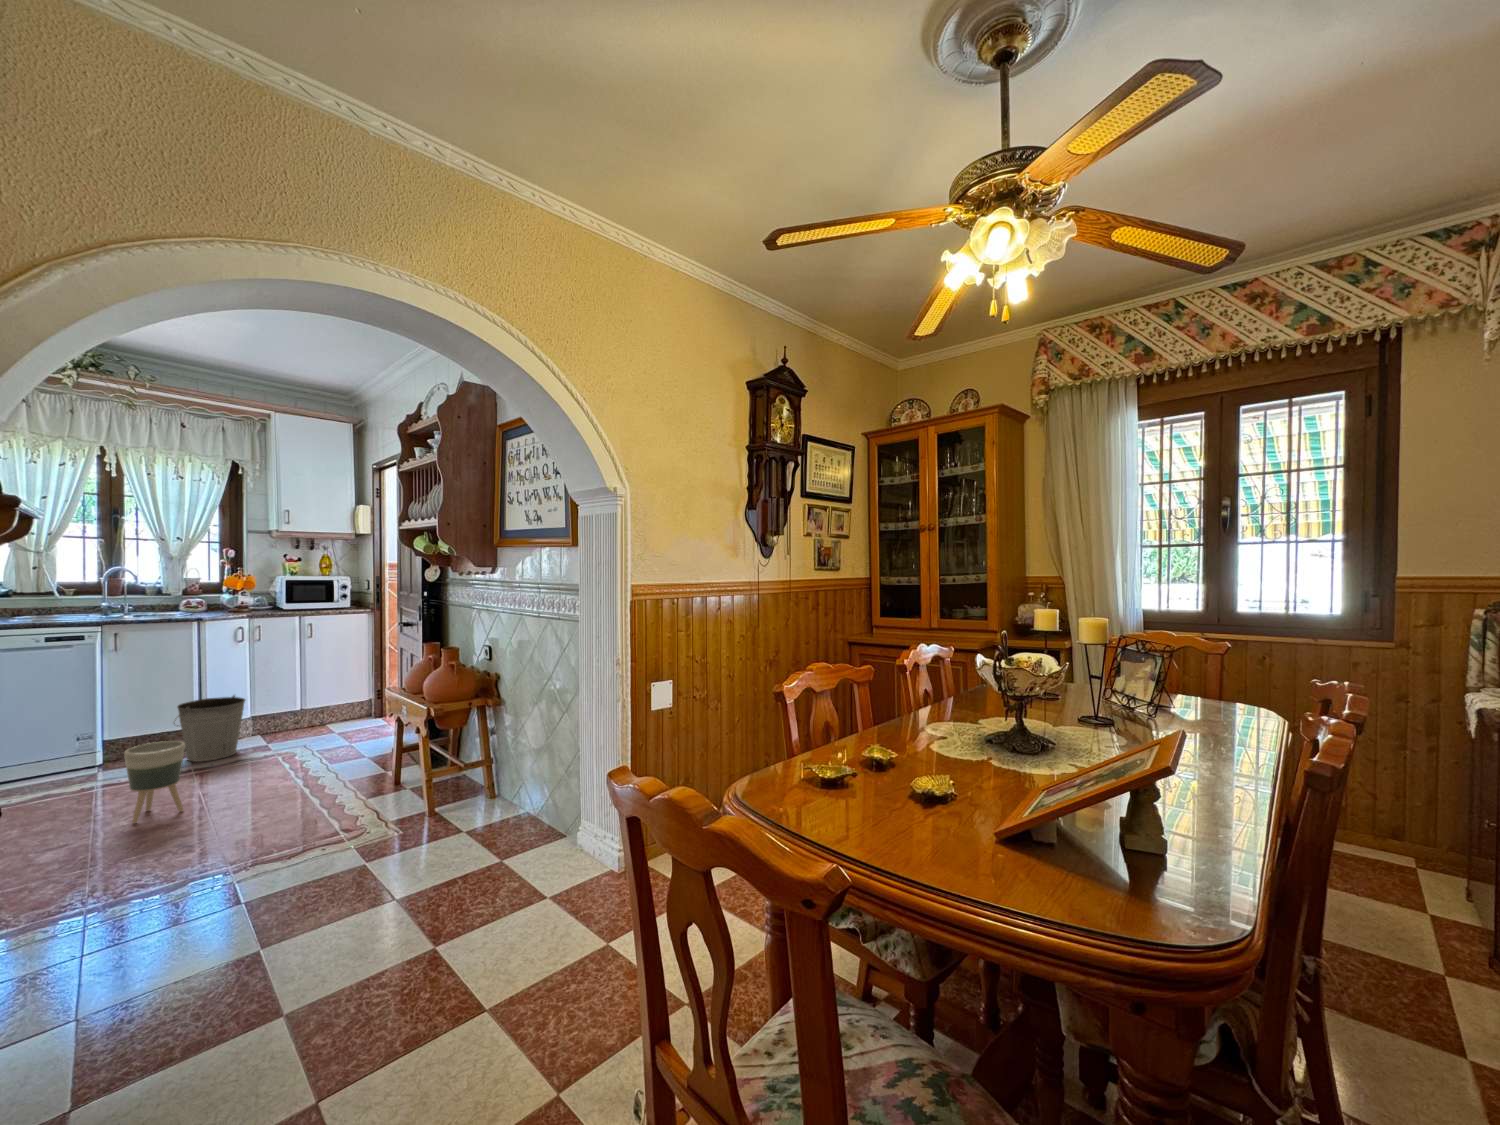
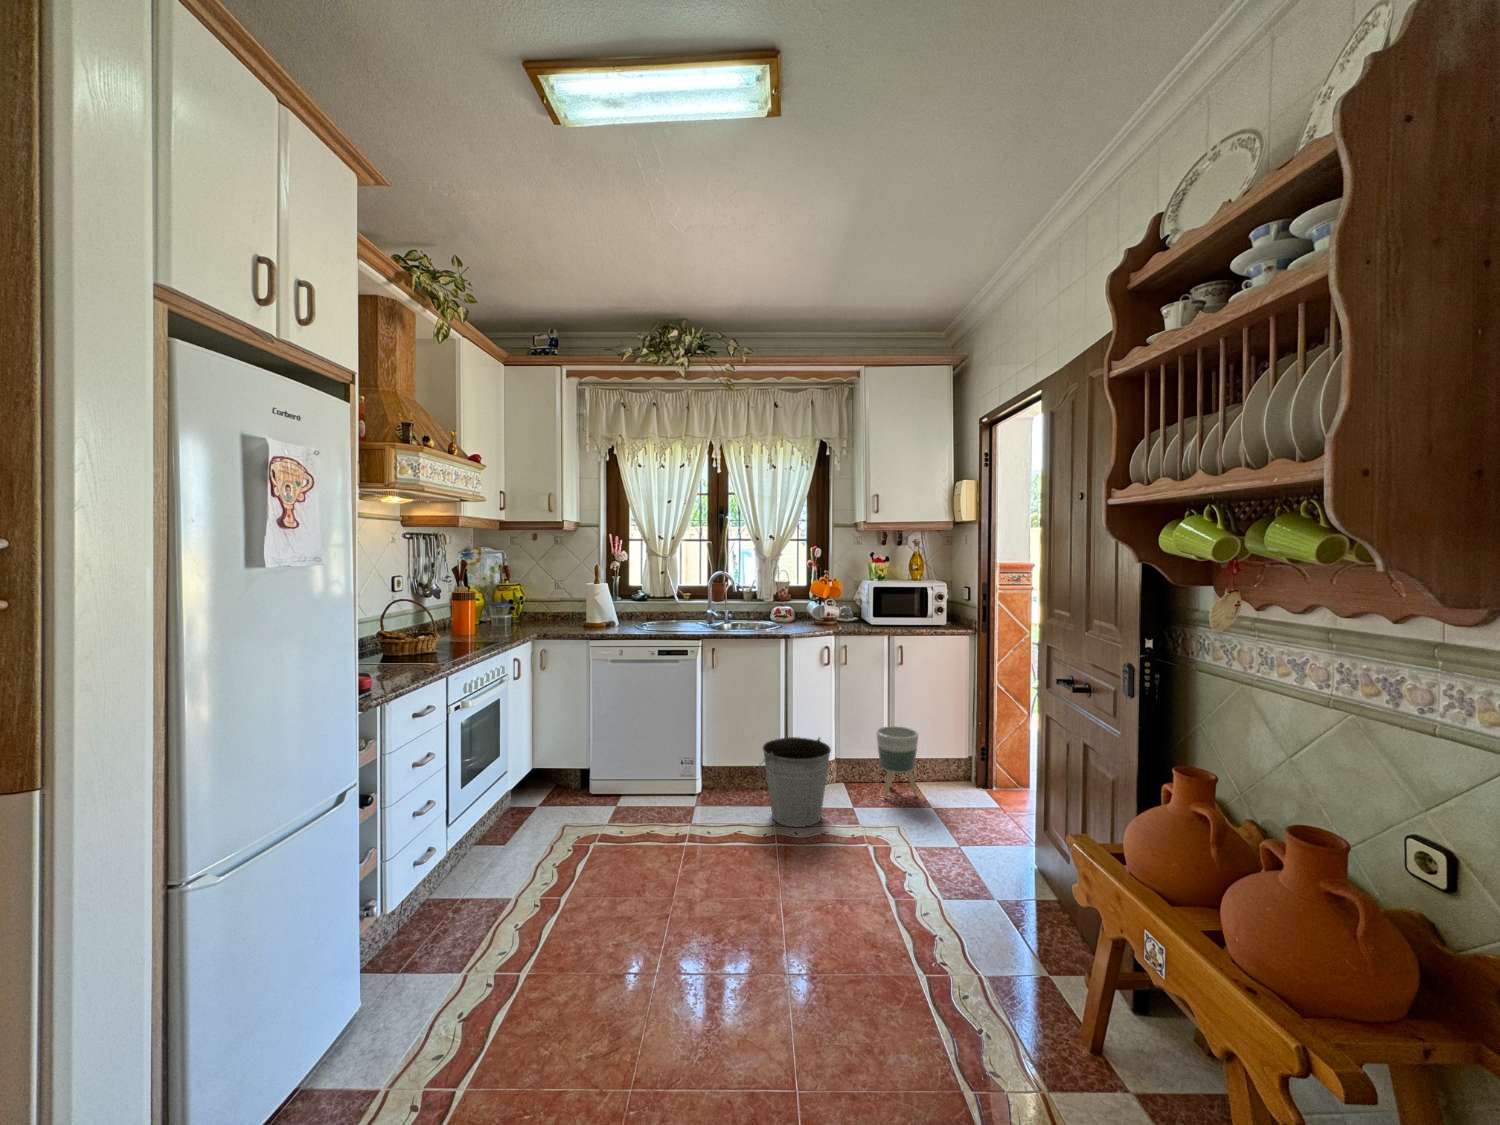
planter: present [124,741,185,823] -> present [876,726,918,799]

